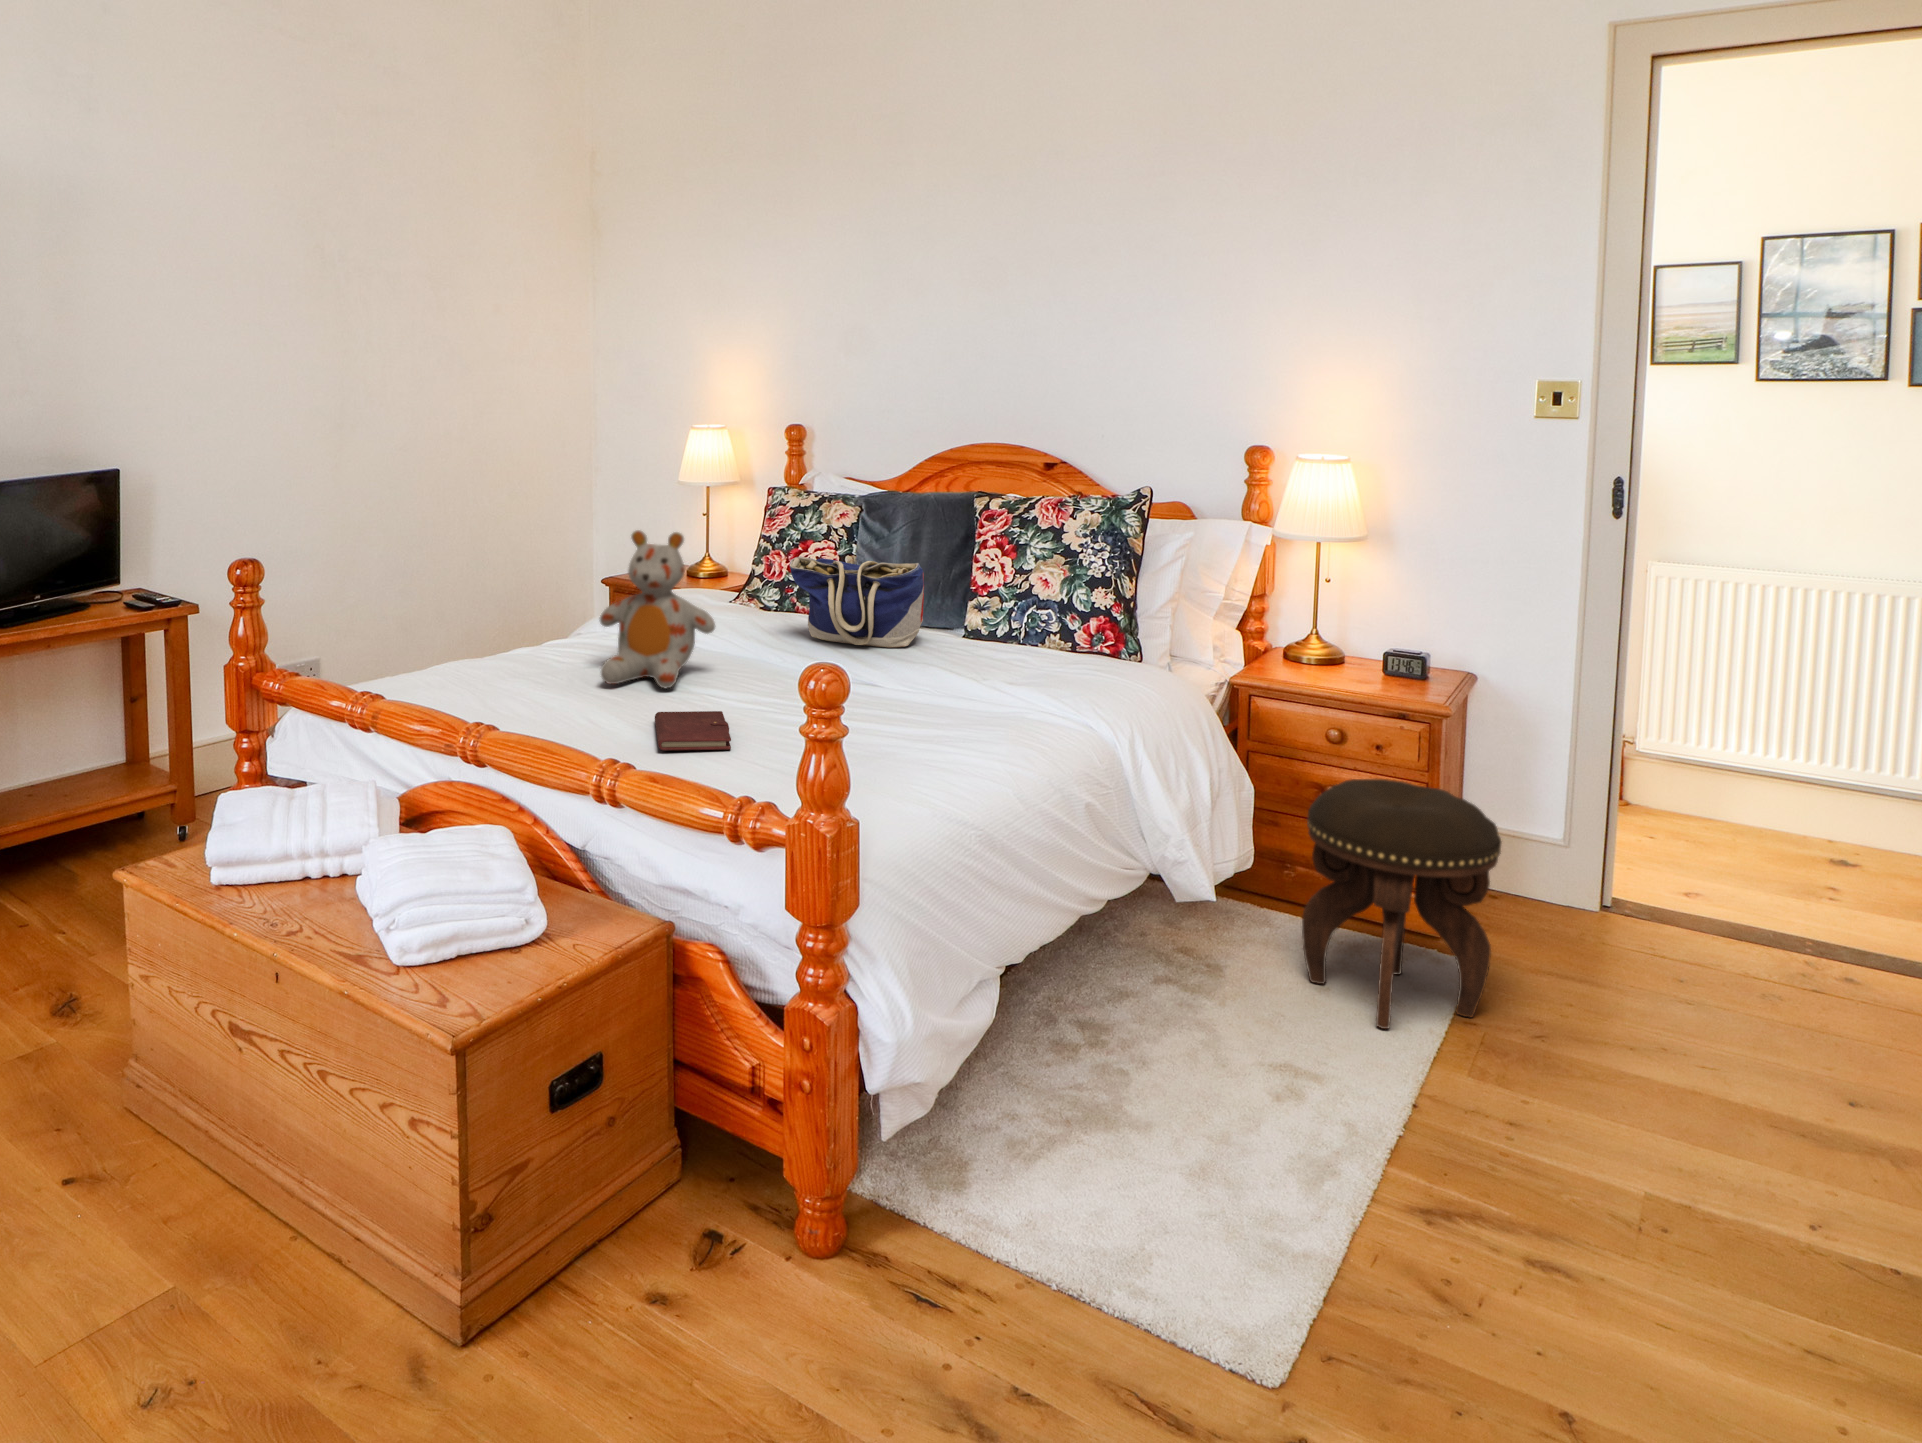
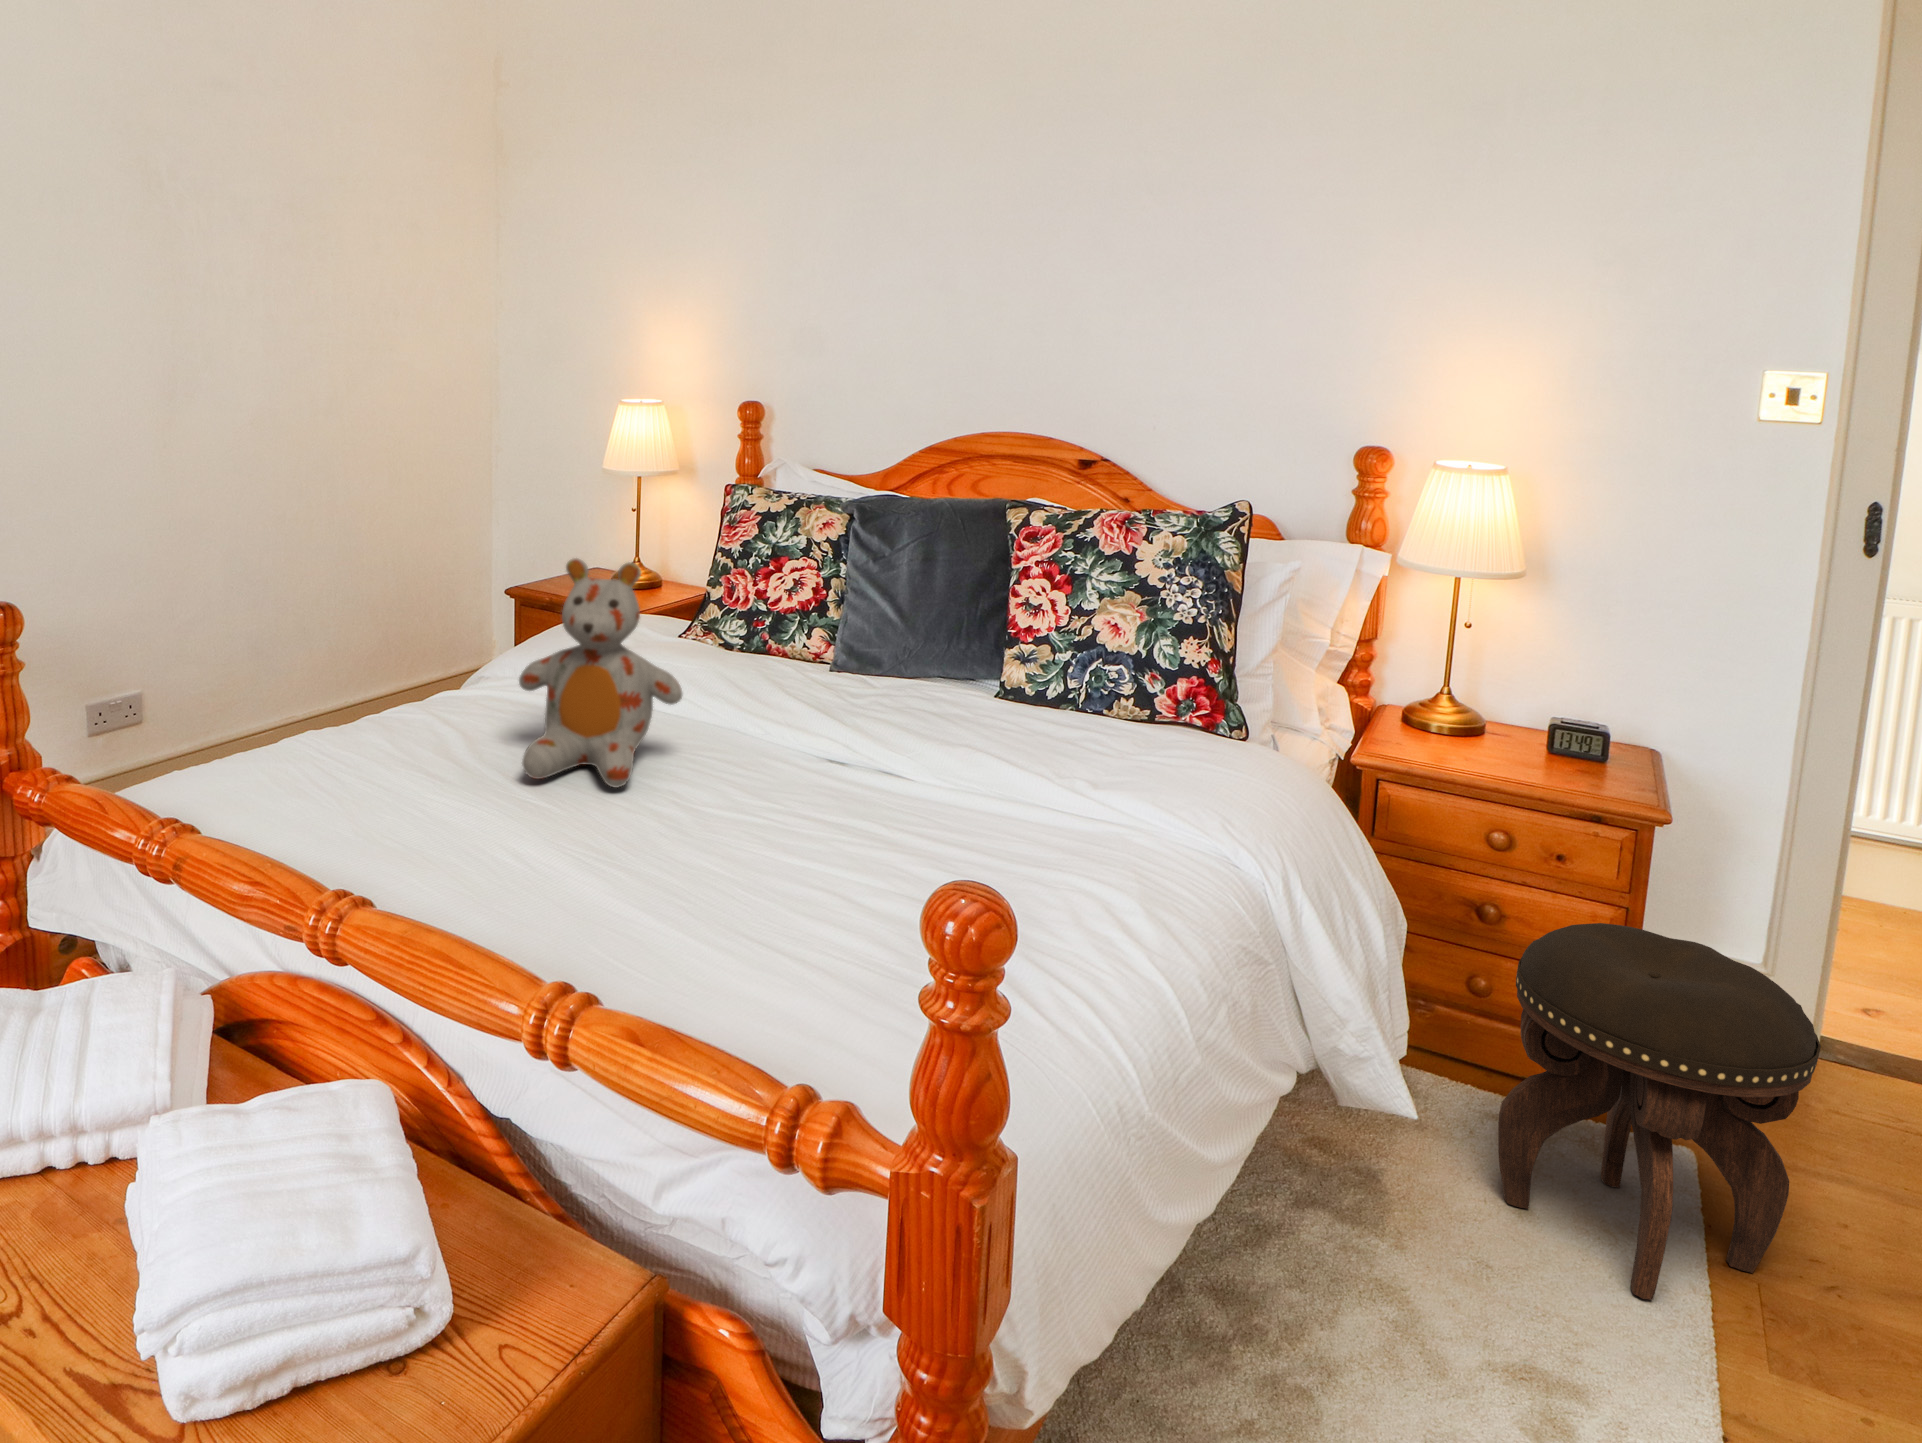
tote bag: present [790,557,924,648] -> none [772,588,958,712]
notebook: present [655,711,731,750] -> none [608,838,732,918]

